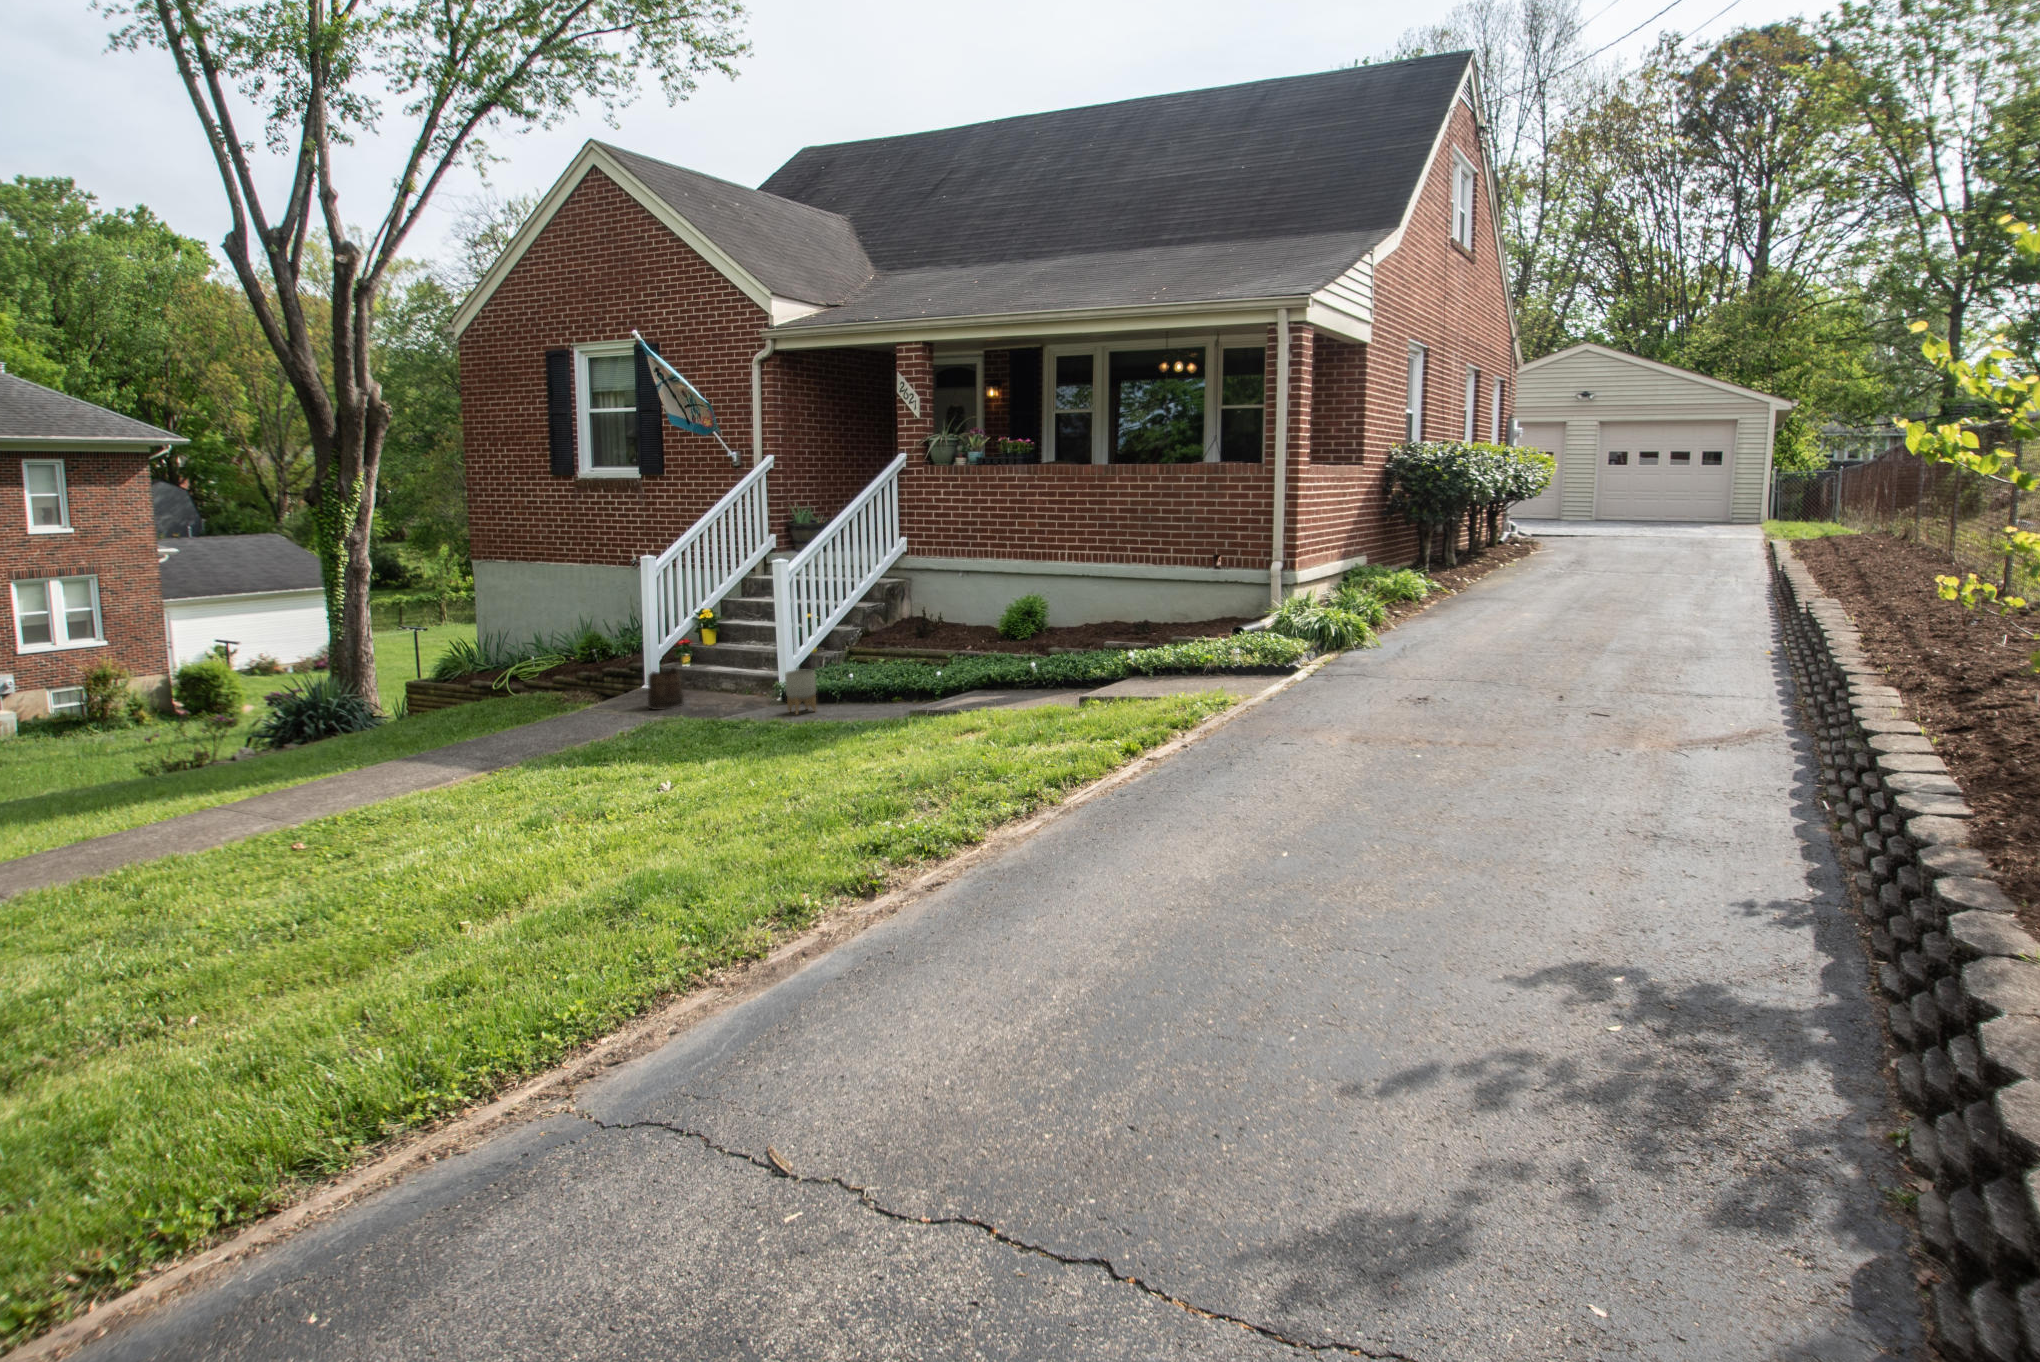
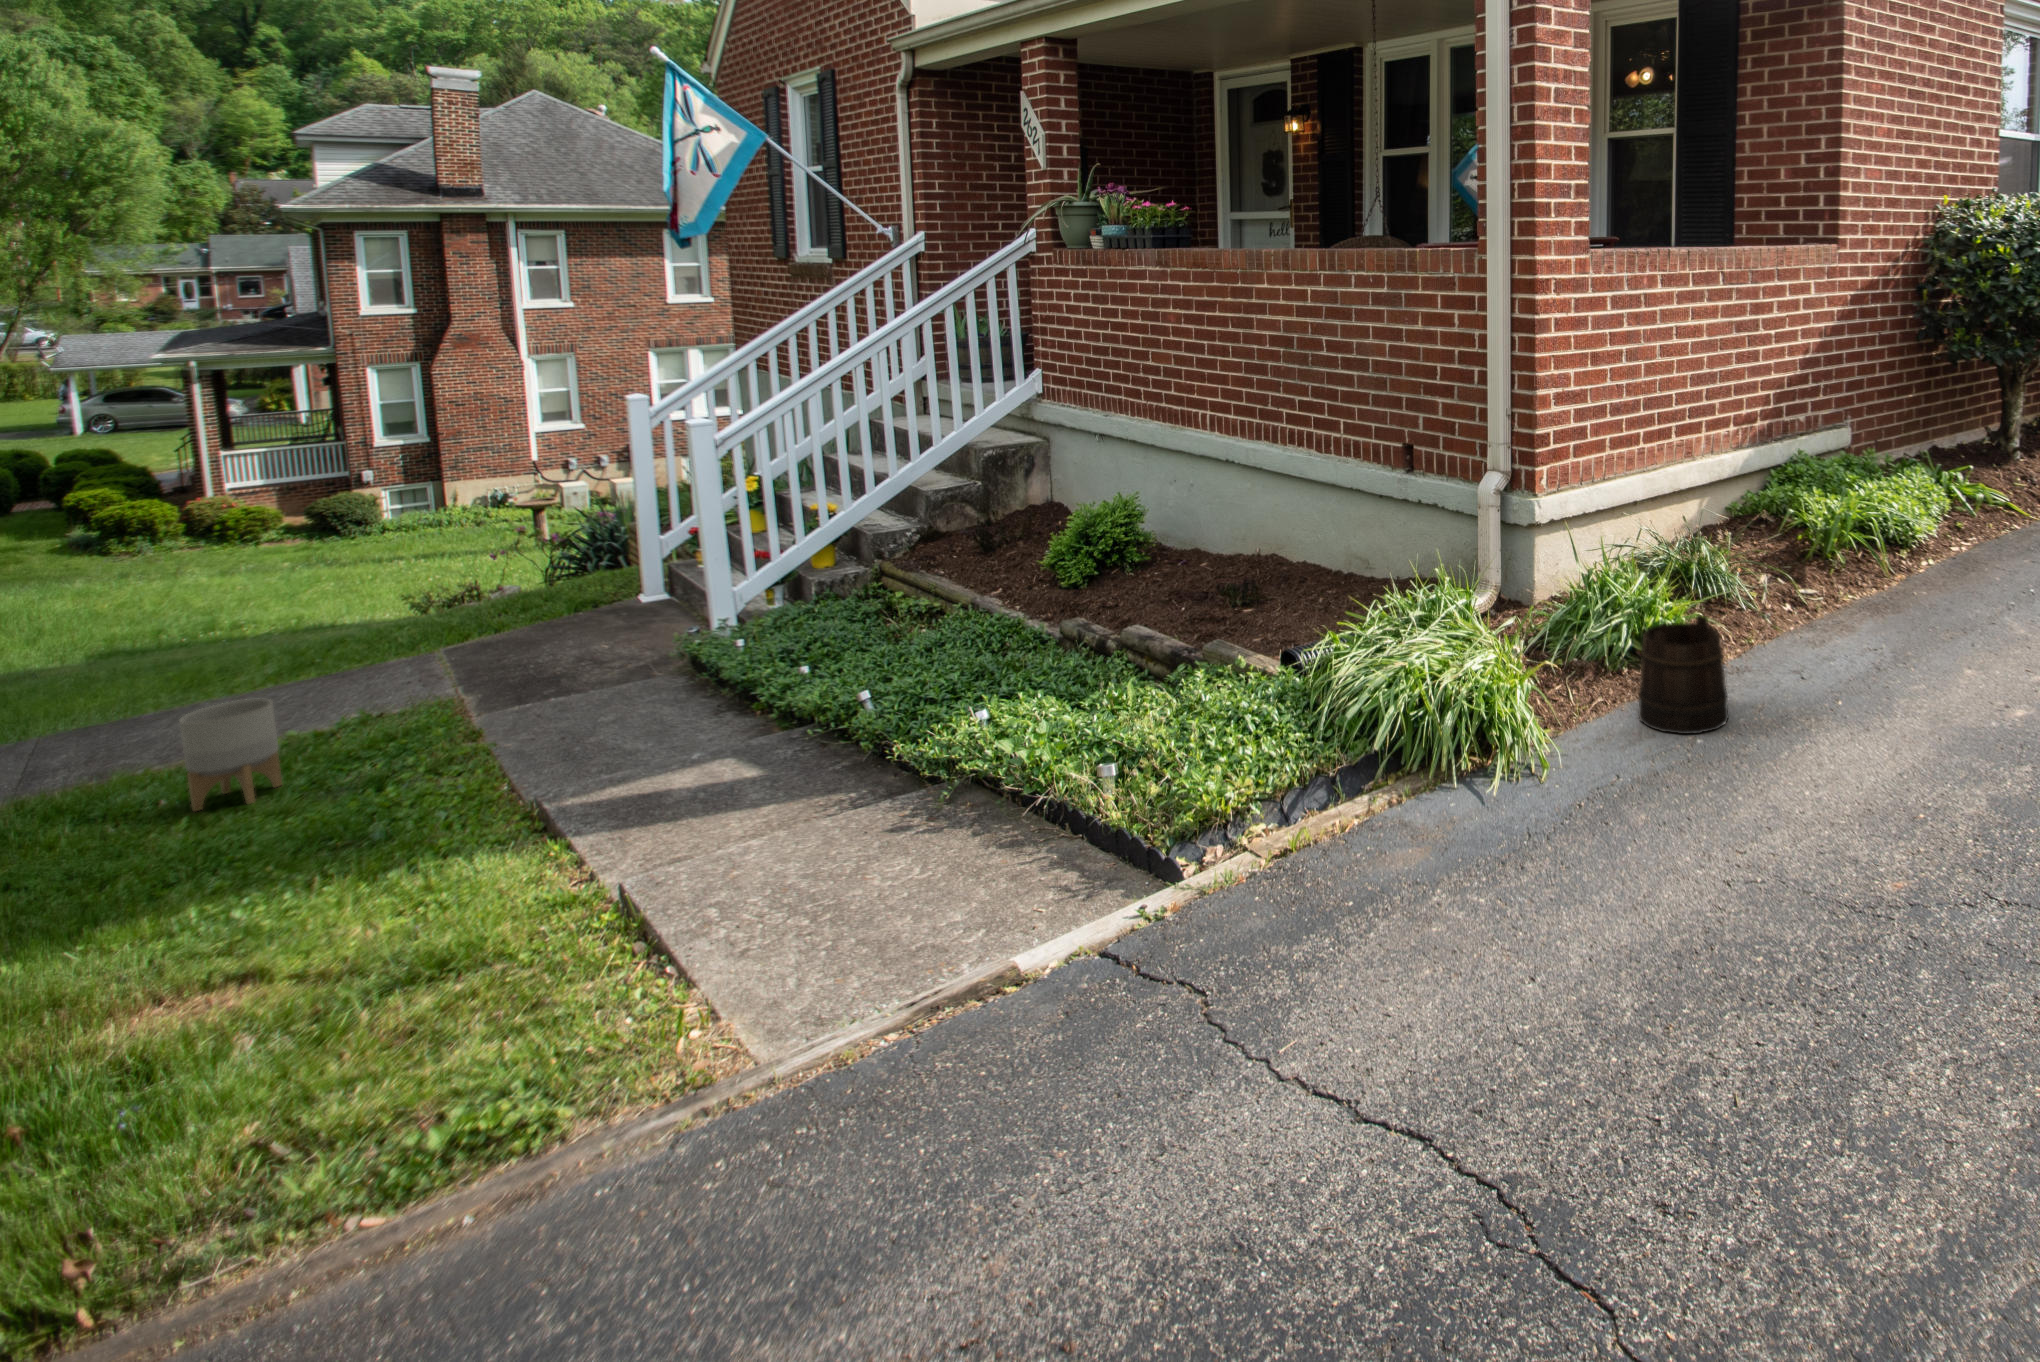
bucket: present [648,668,684,709] -> present [1638,615,1728,734]

